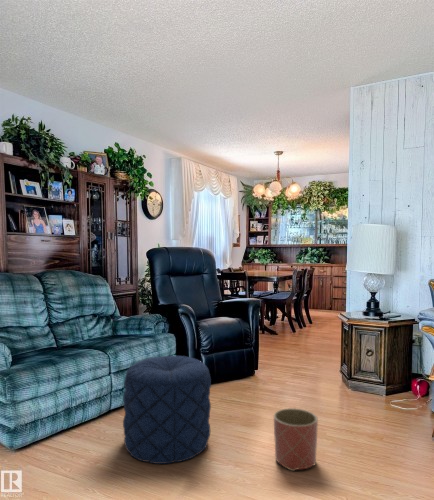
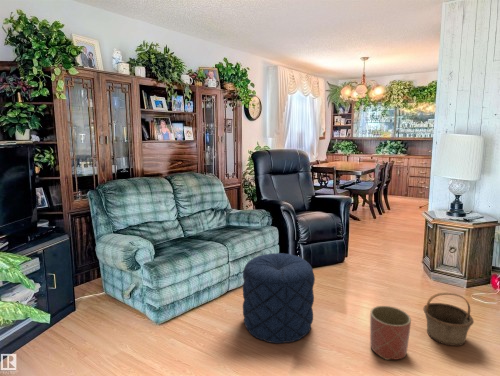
basket: none [335,390,387,452] -> present [423,293,474,346]

